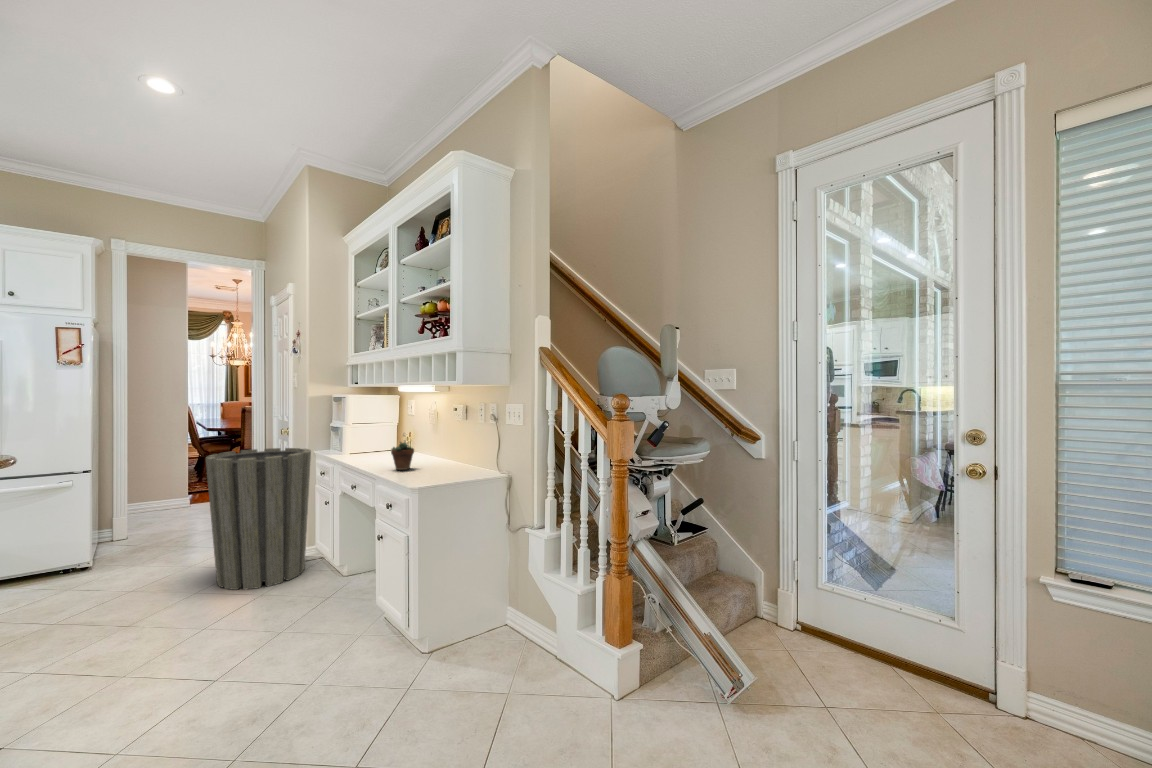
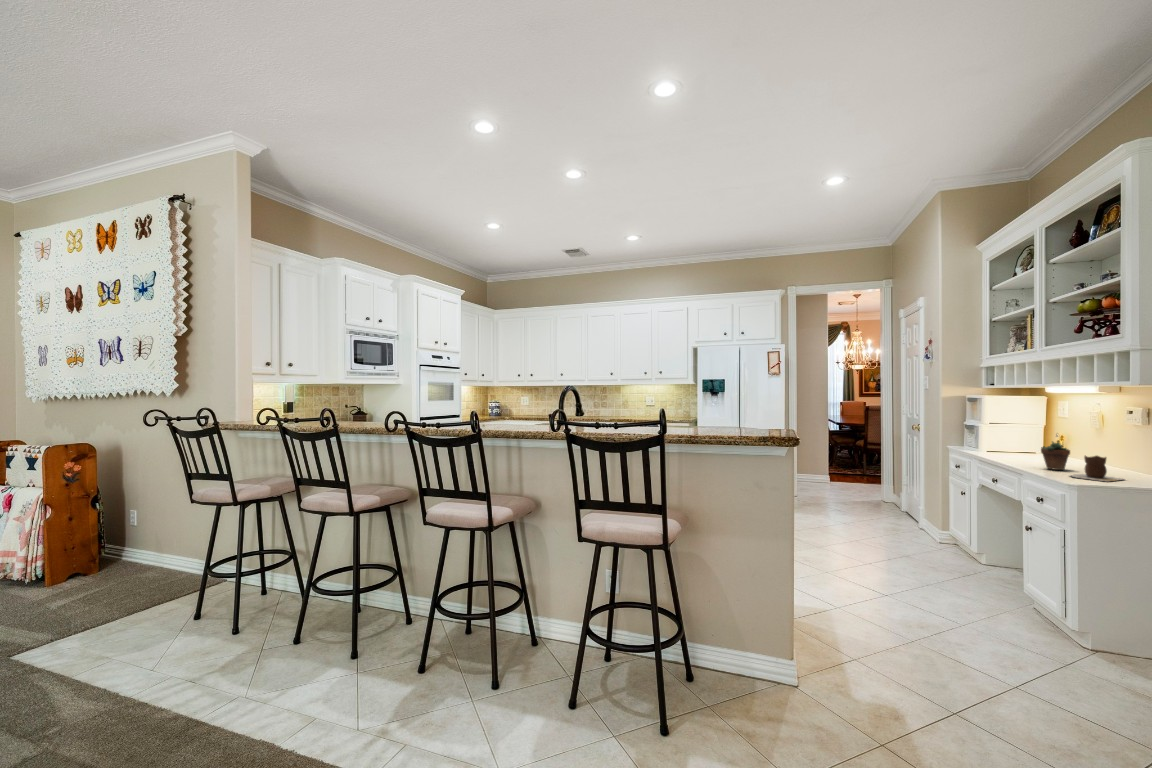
trash can: present [206,448,311,590] -> none [857,439,945,554]
vase: none [412,453,454,478] -> present [1071,456,1123,481]

